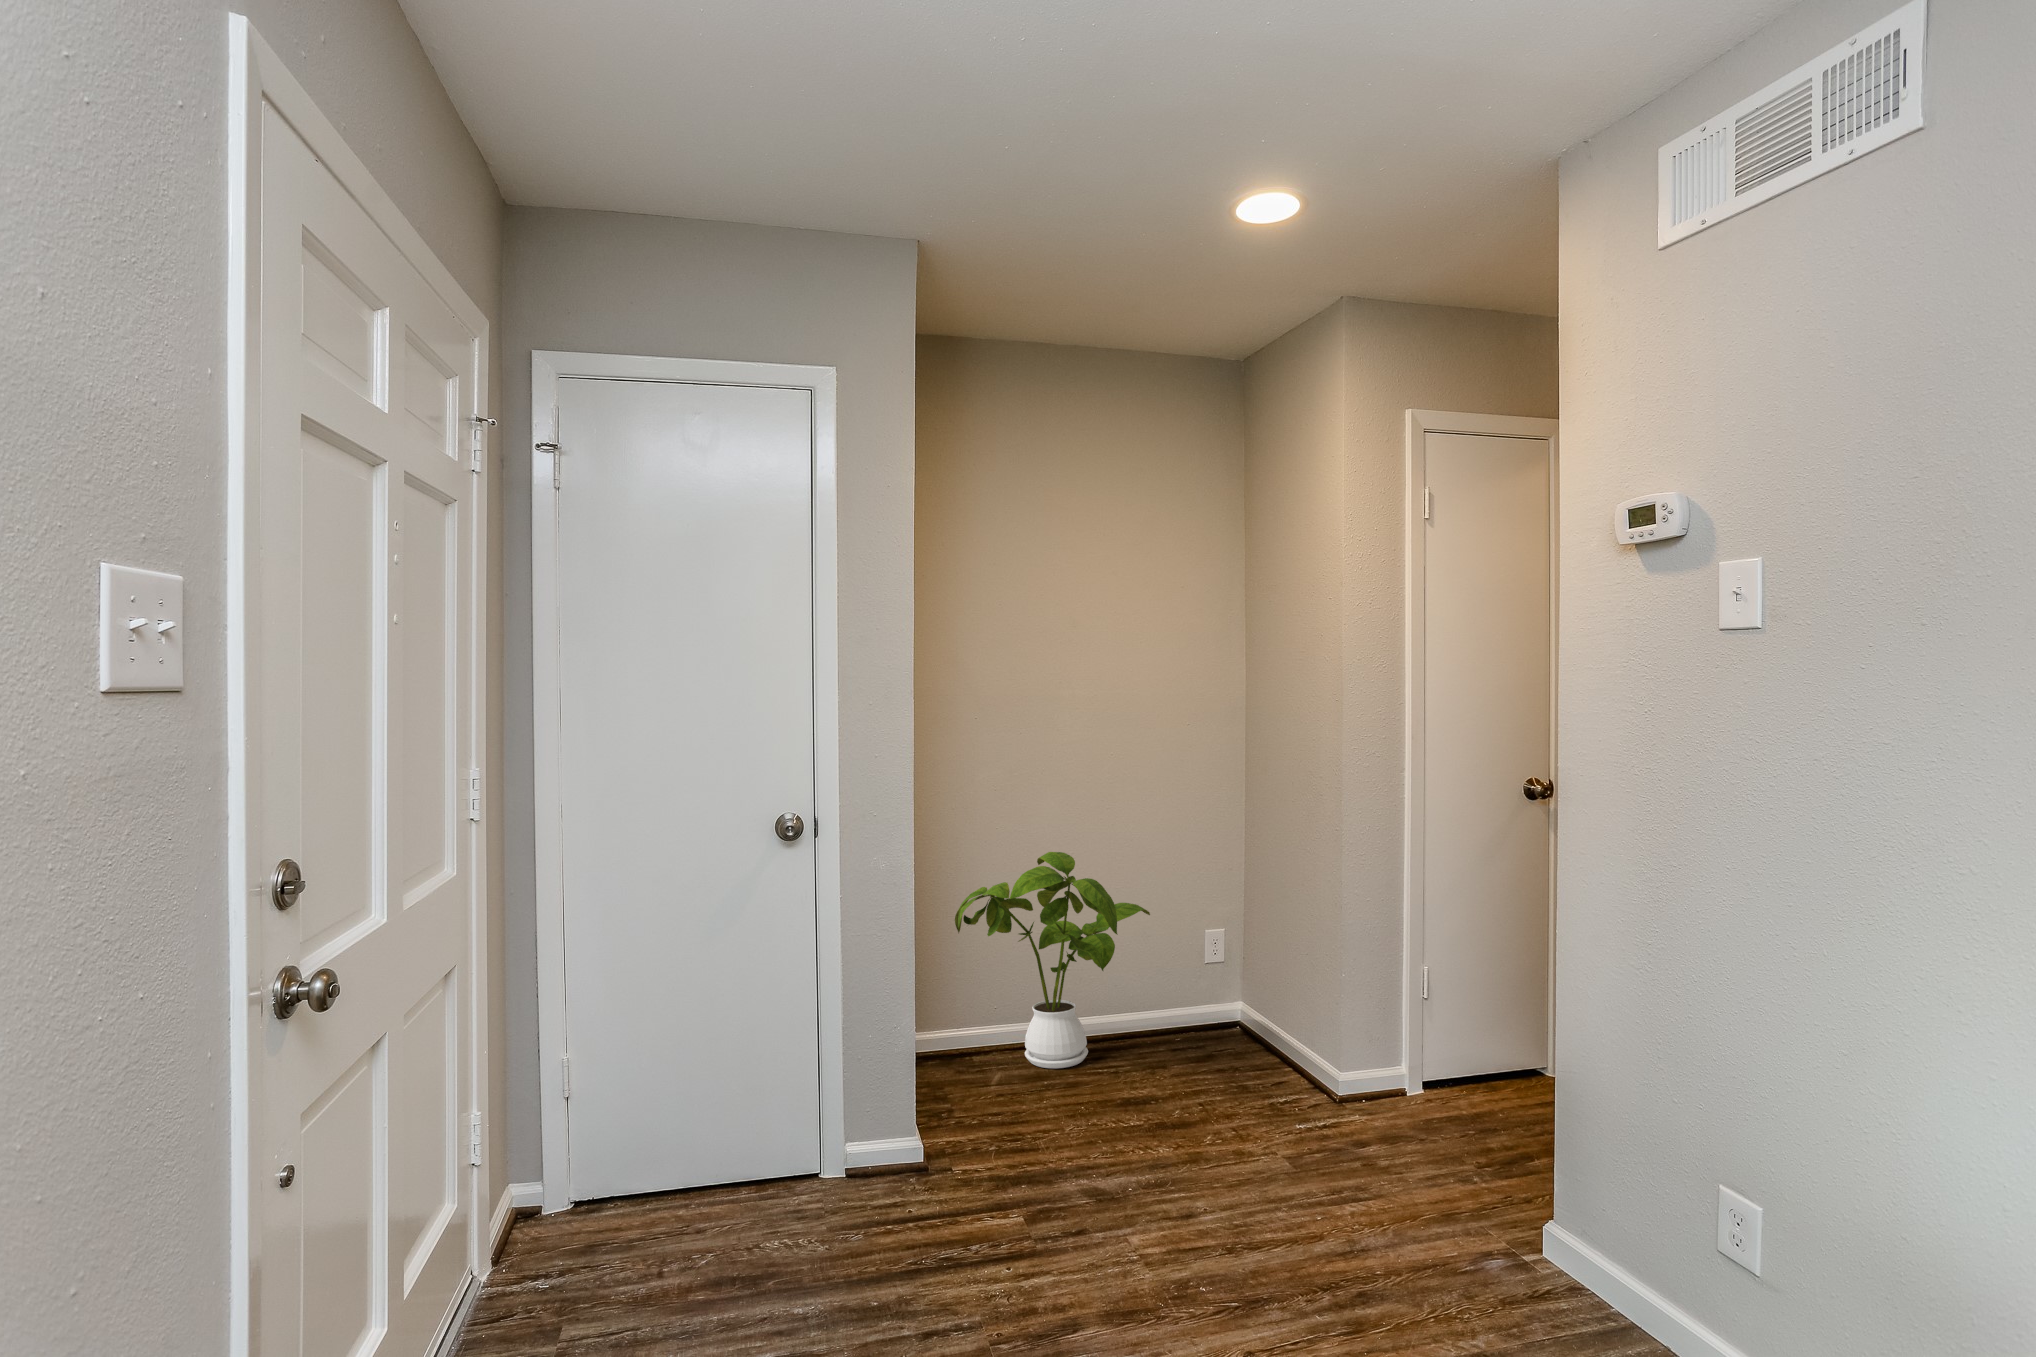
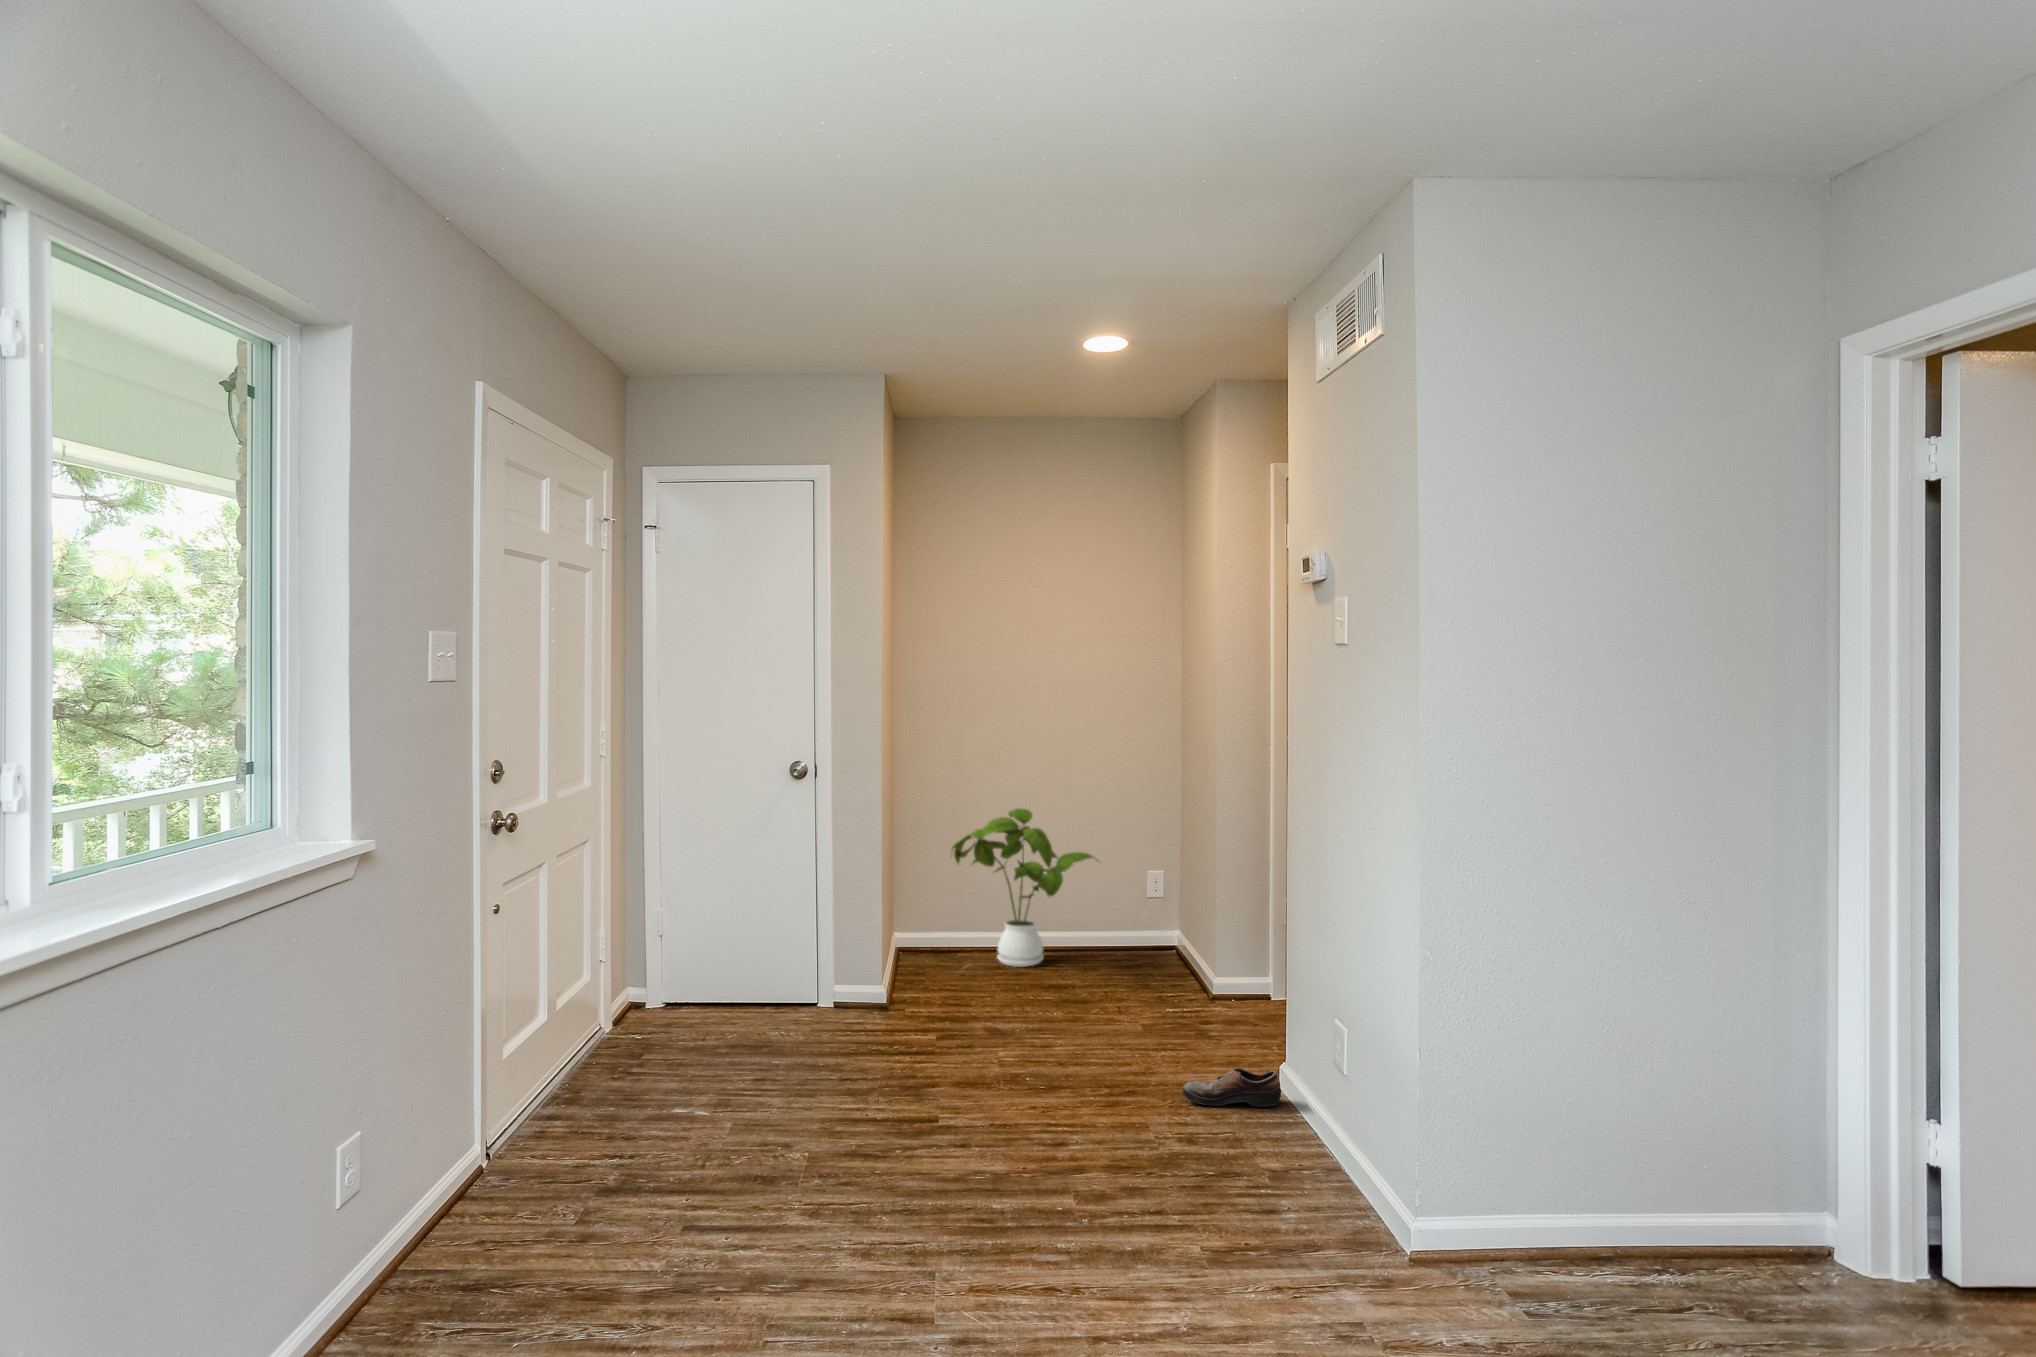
shoe: none [1476,1241,1627,1313] -> present [1183,1068,1281,1106]

